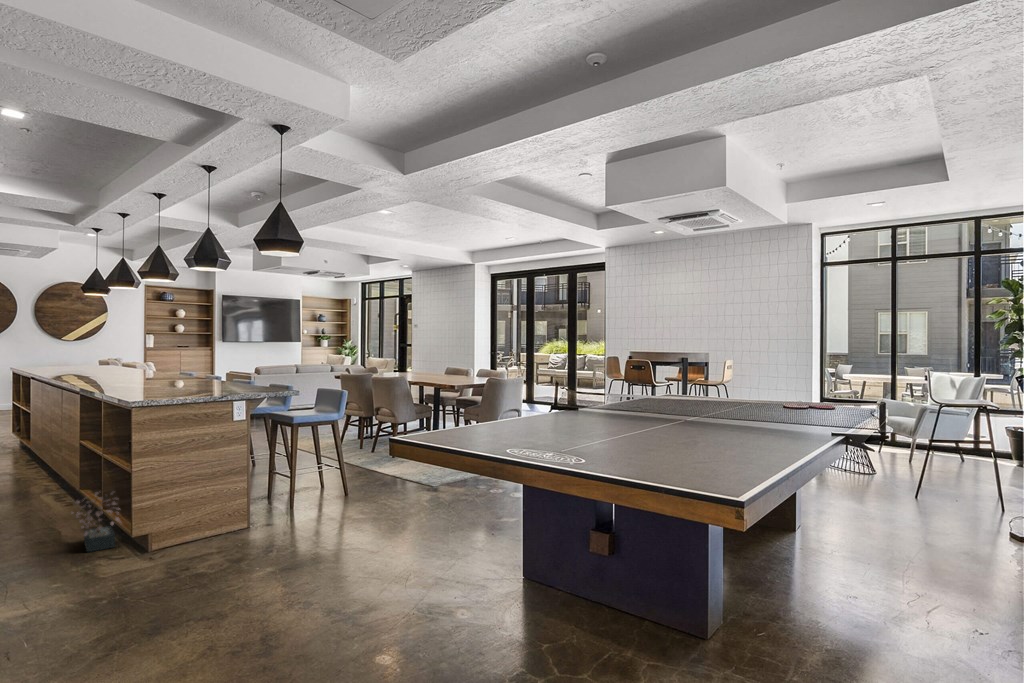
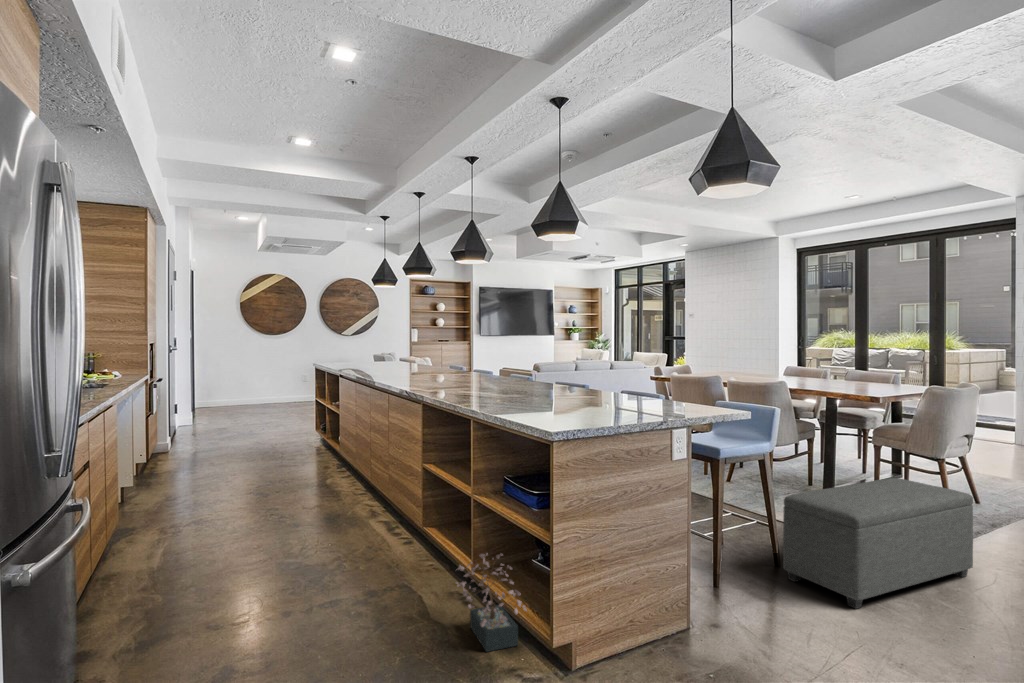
ottoman: none [345,432,466,509] -> present [783,478,973,609]

